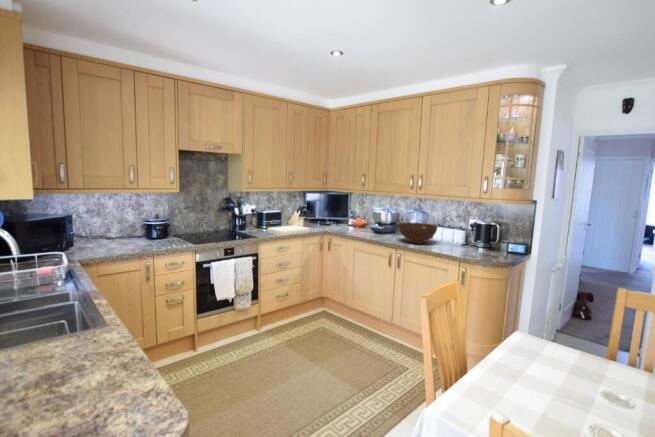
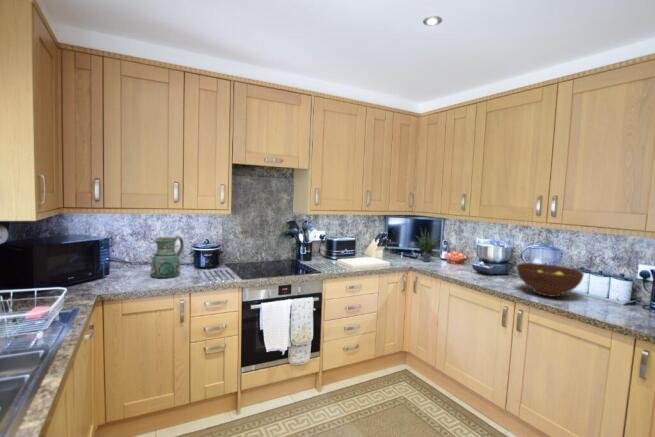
potted plant: none [325,199,350,227] -> present [414,234,438,262]
ceramic pitcher: none [112,212,138,247] -> present [151,236,184,278]

